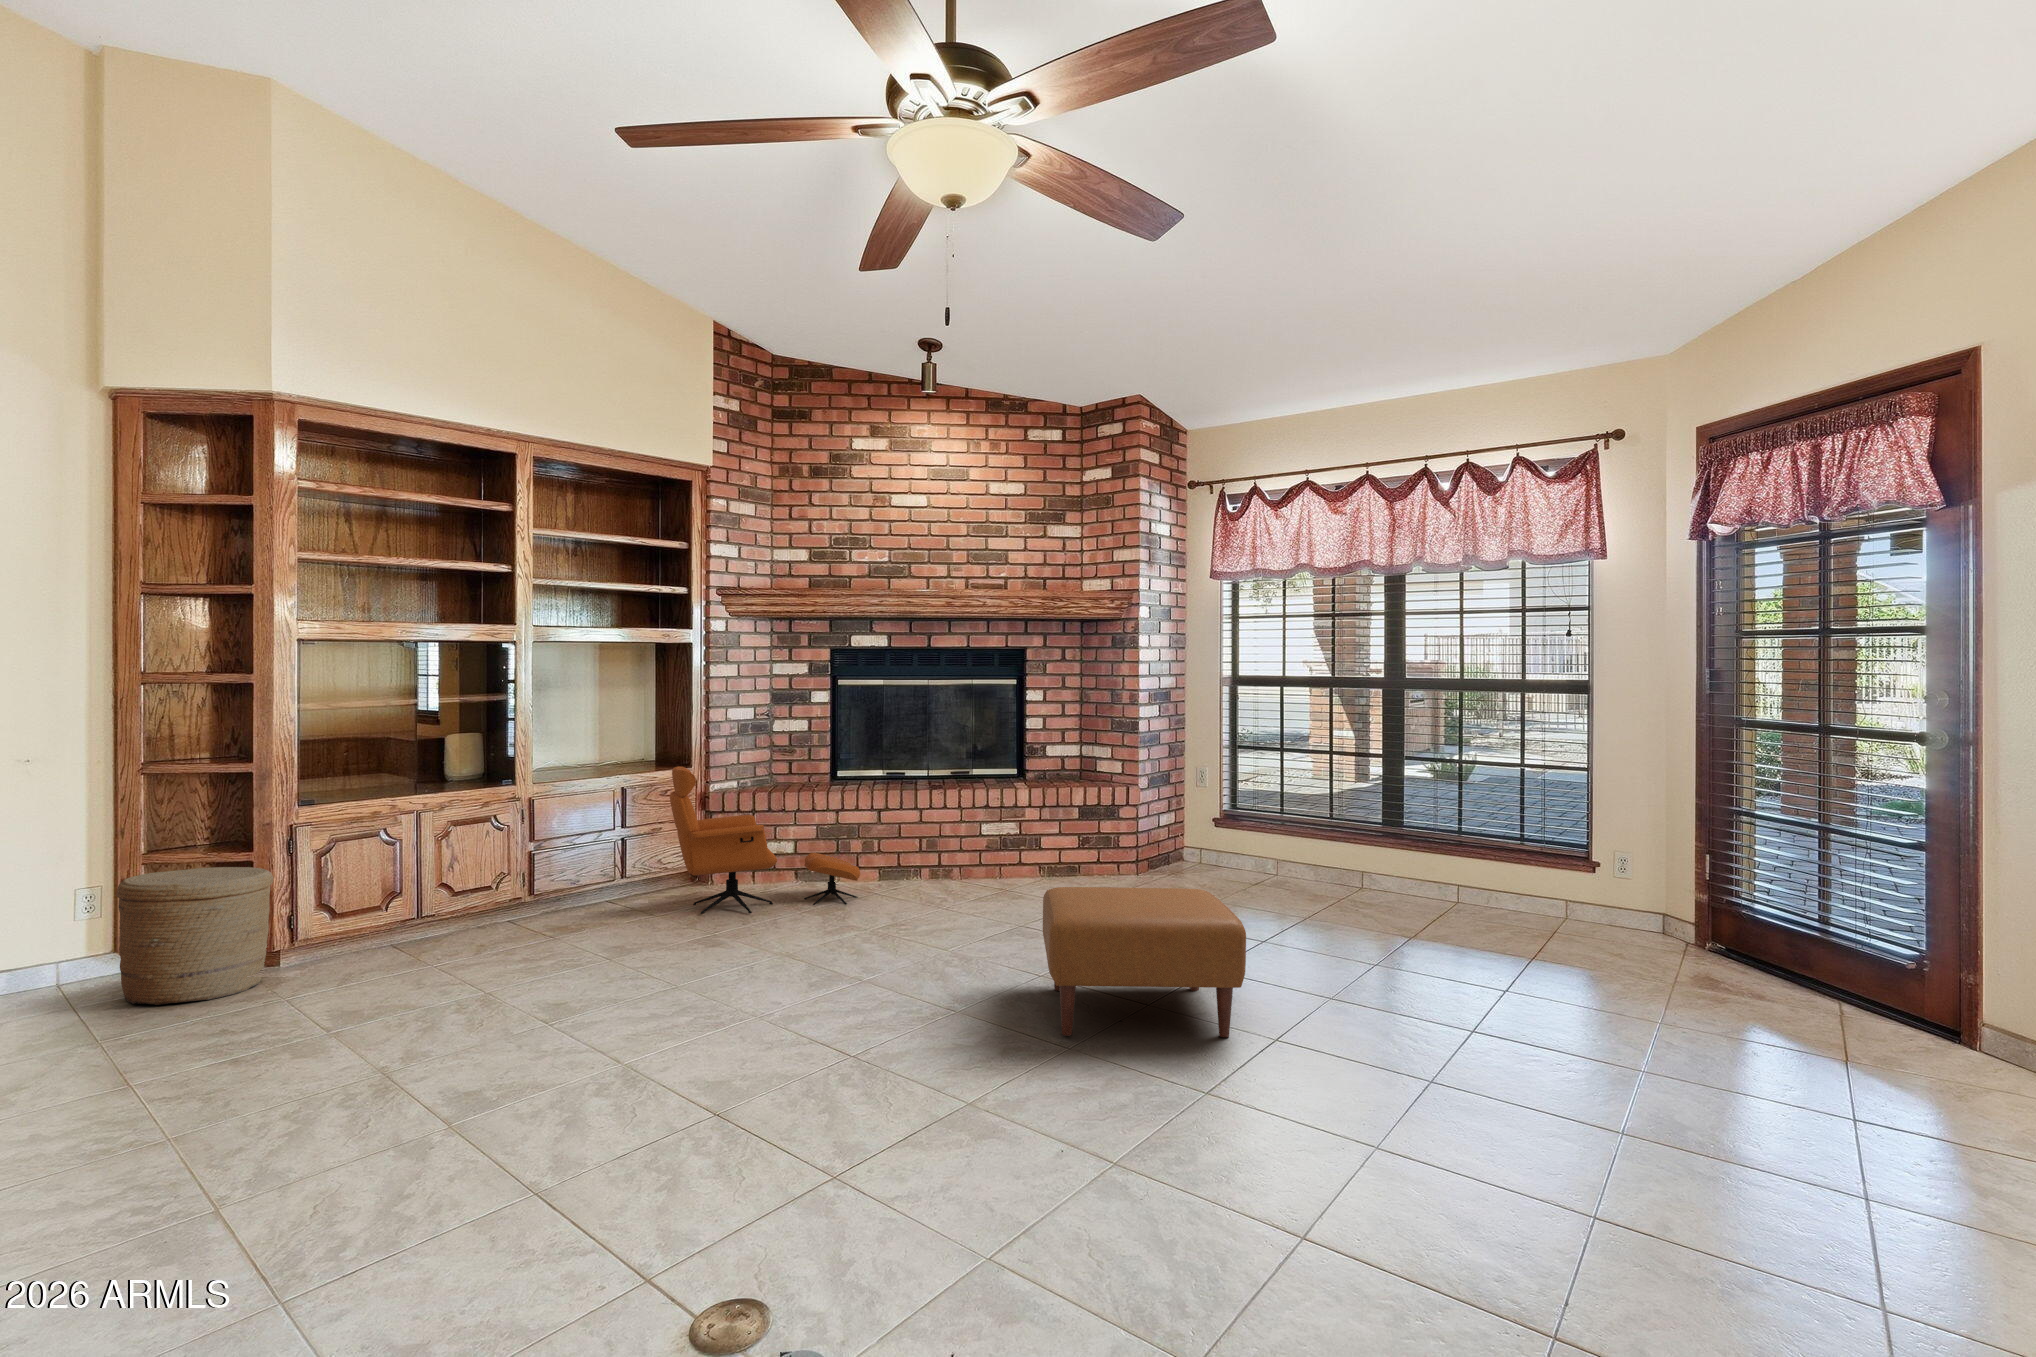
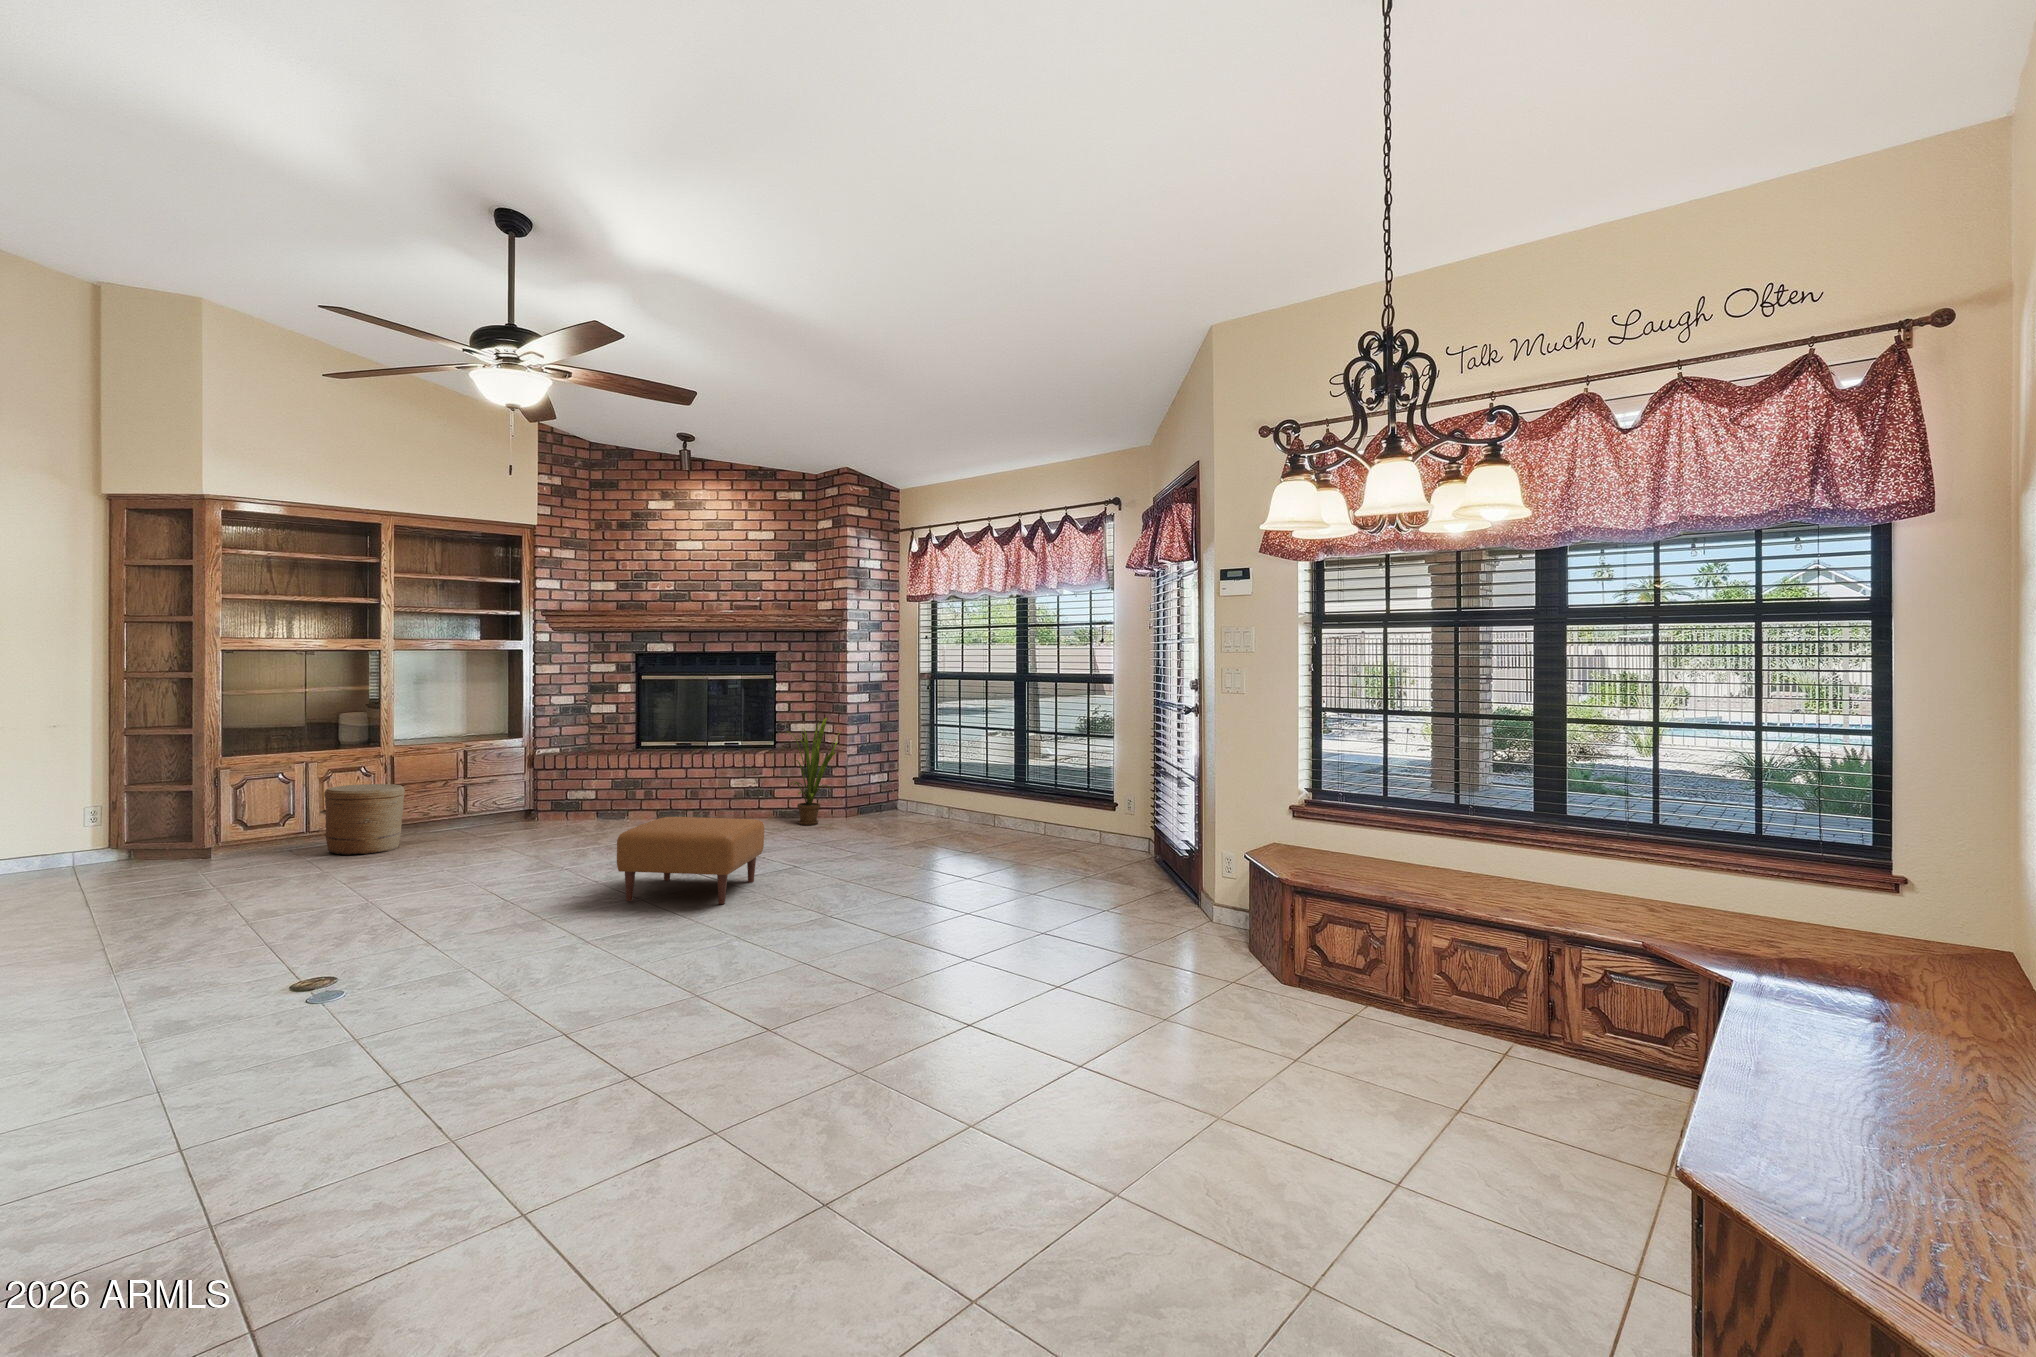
house plant: none [1063,735,1146,889] -> present [787,718,840,825]
armchair: present [670,766,860,914] -> none [486,736,629,835]
woven basket: present [116,867,274,1005] -> present [324,784,405,855]

